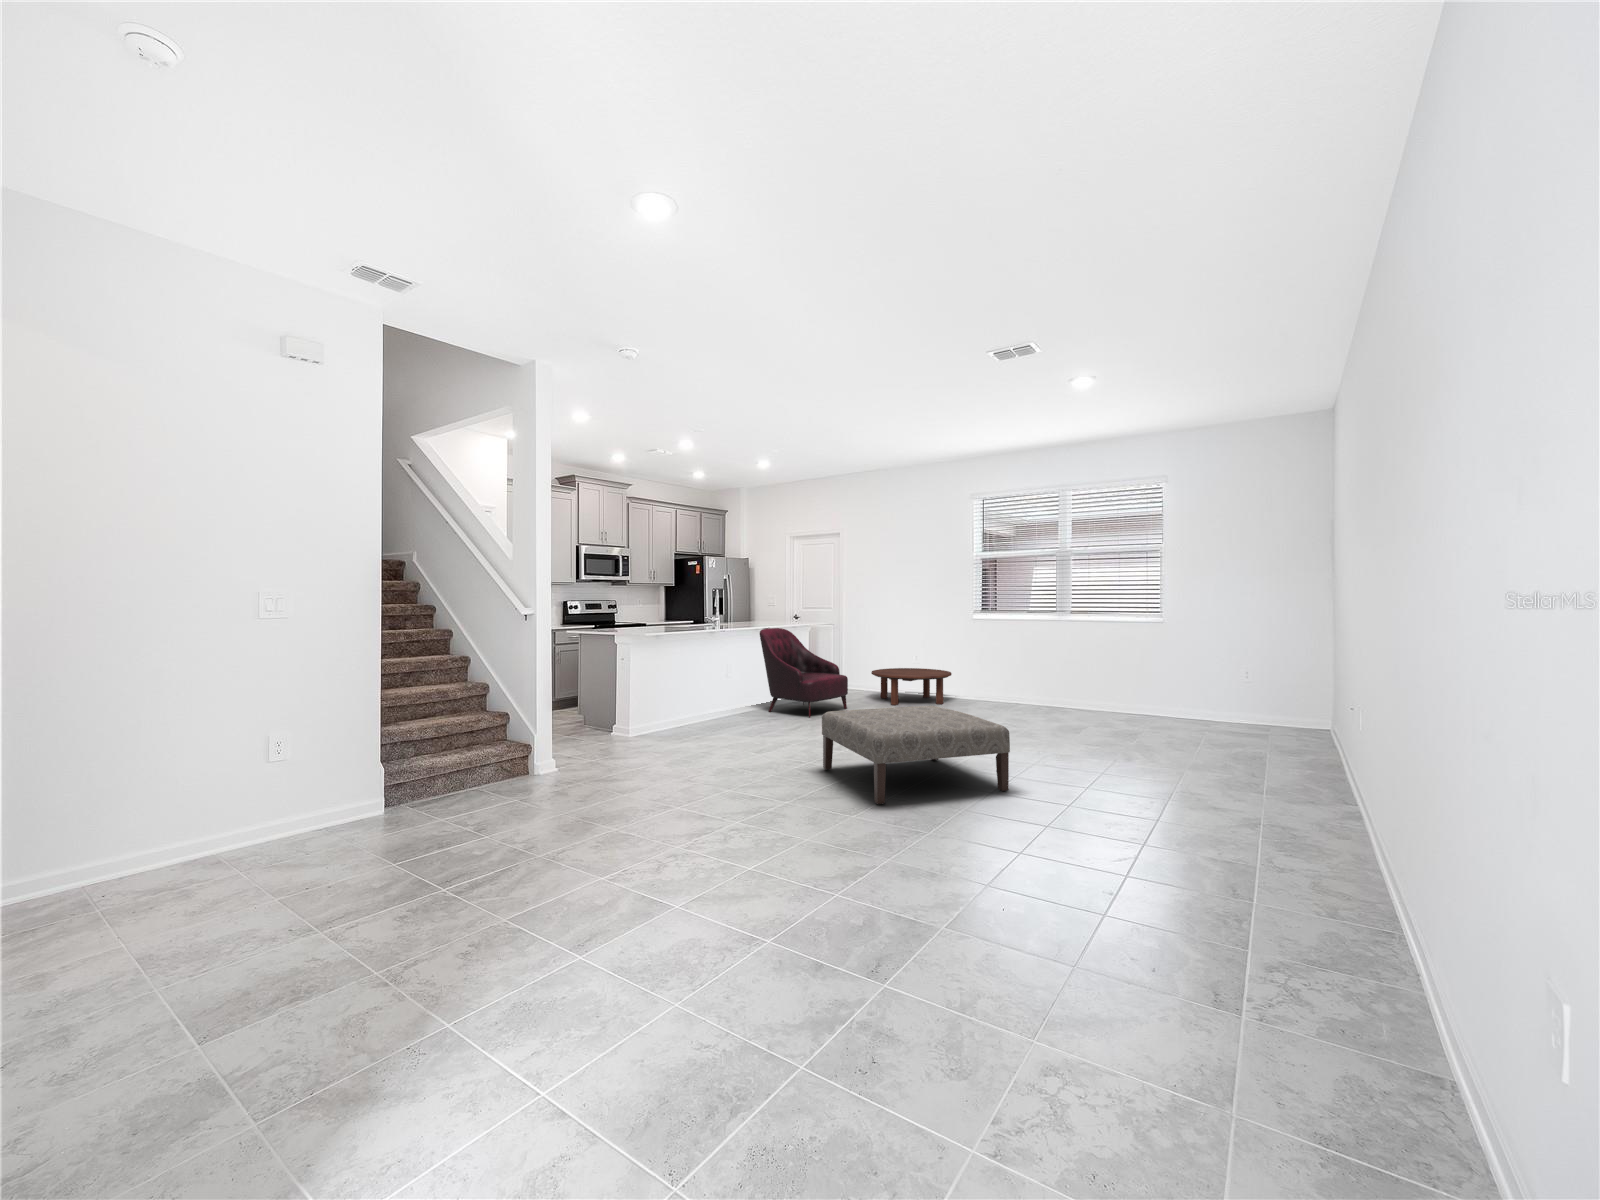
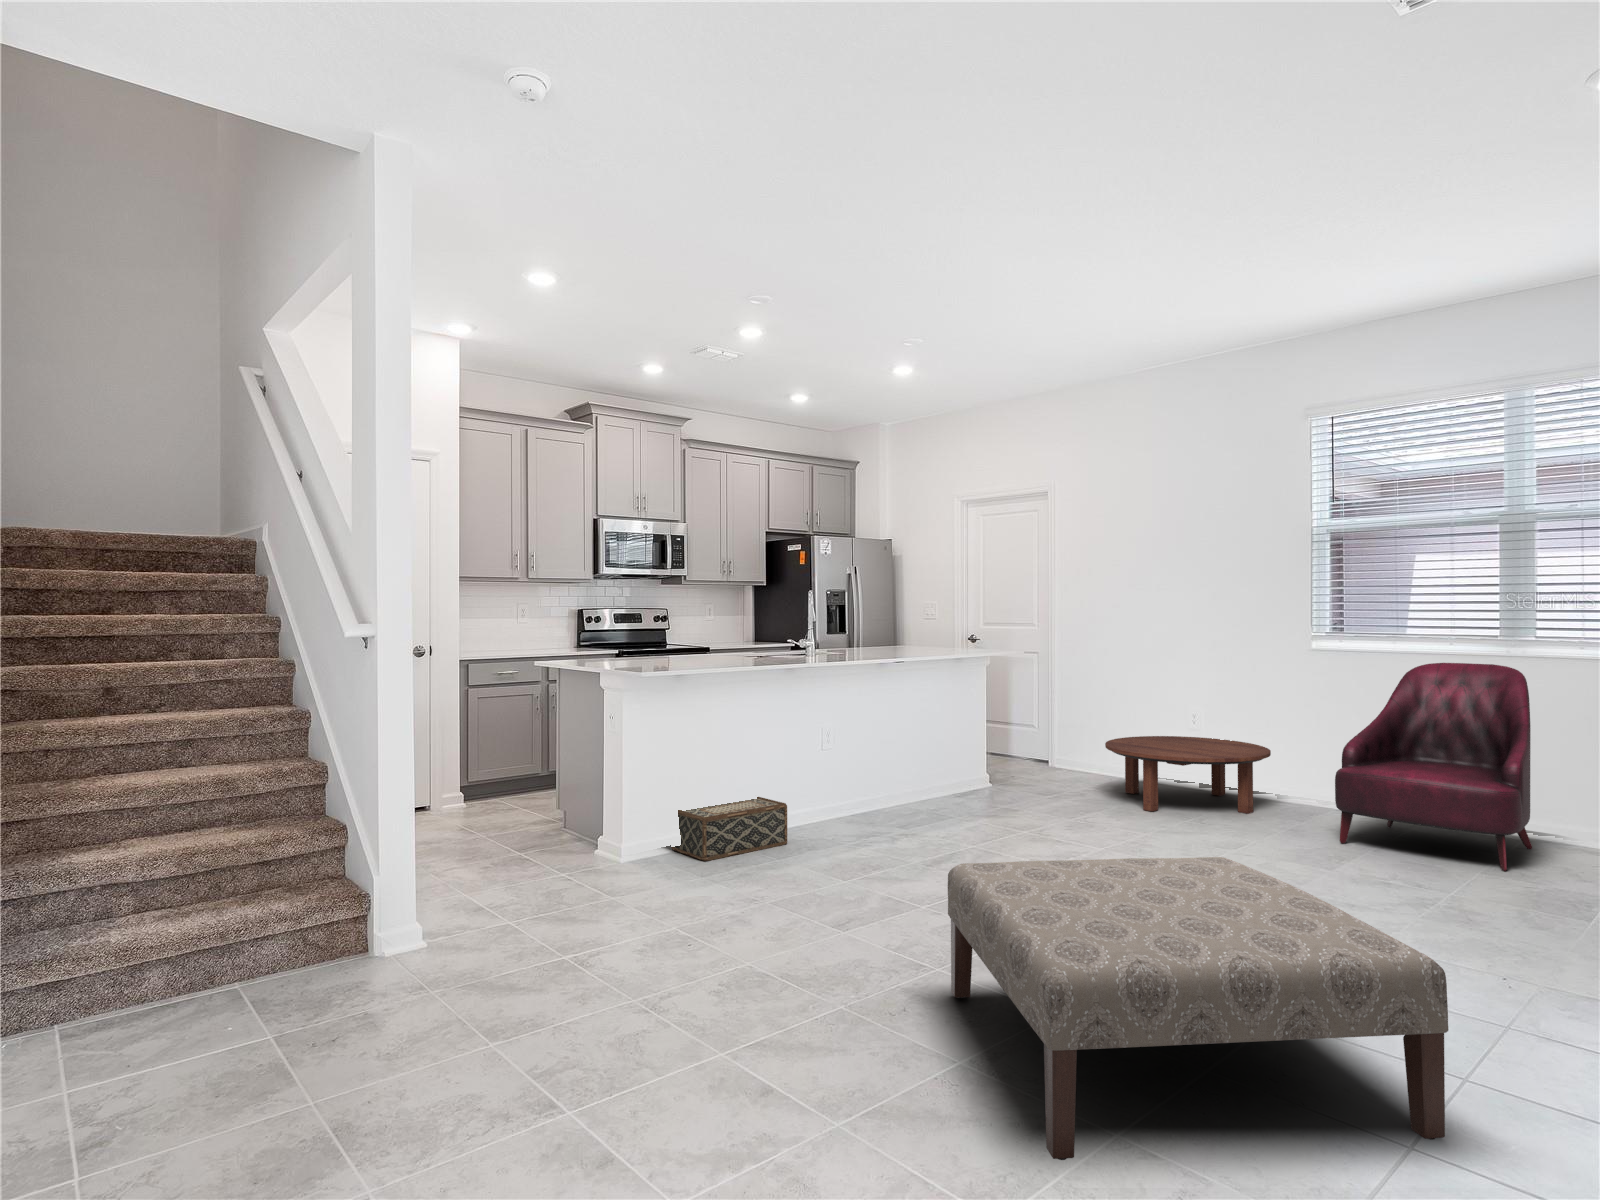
armchair: present [760,628,848,718] -> present [1335,663,1532,871]
woven basket: none [655,701,716,734] -> present [672,797,787,861]

